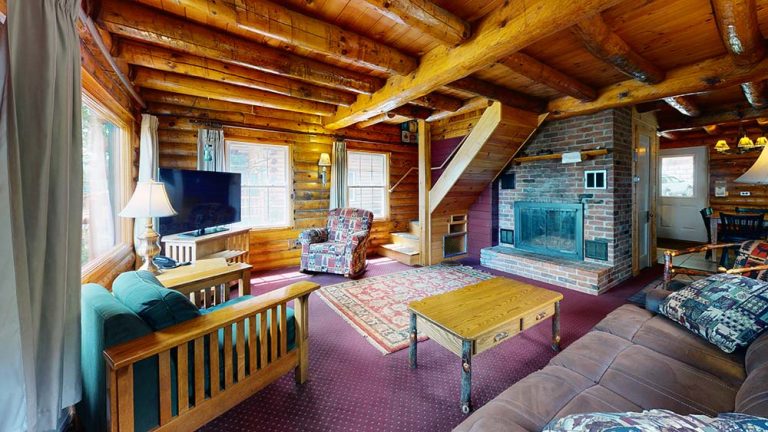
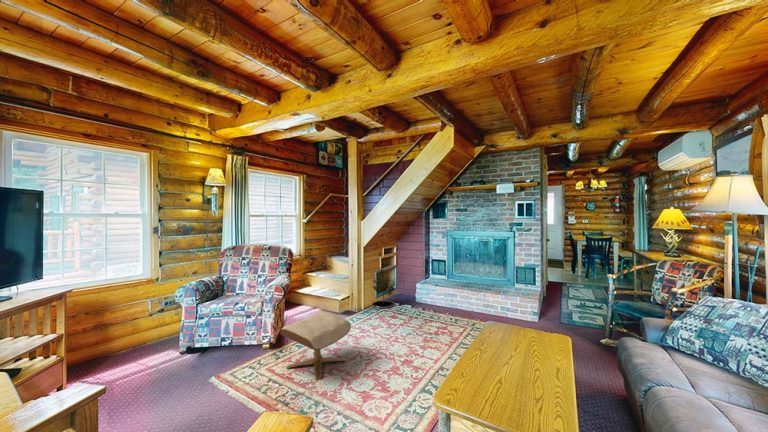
ottoman: none [352,258,402,299] -> present [280,312,351,379]

